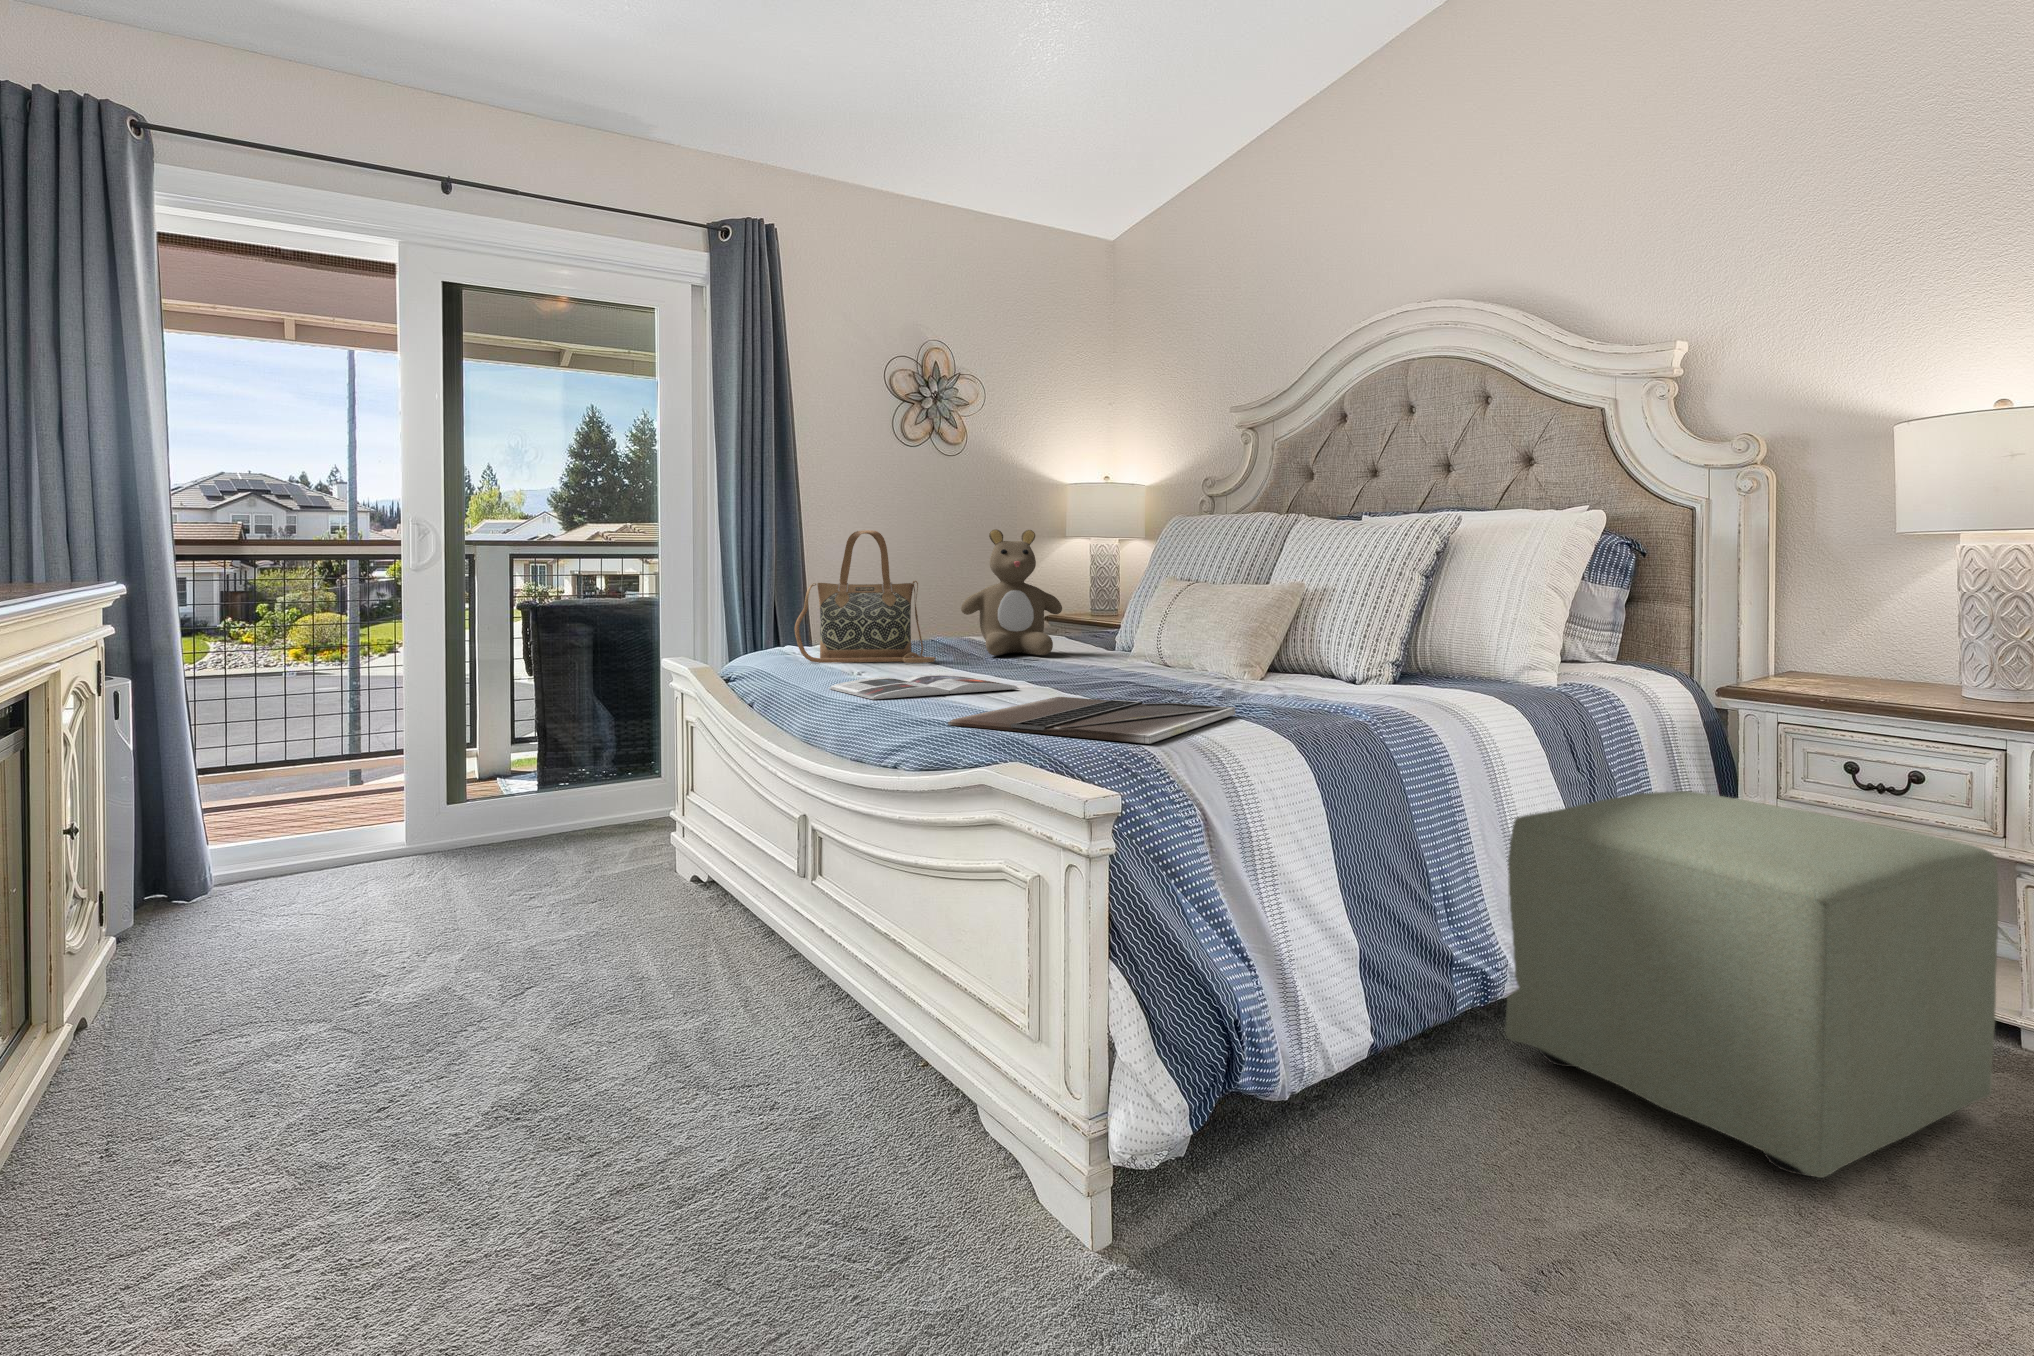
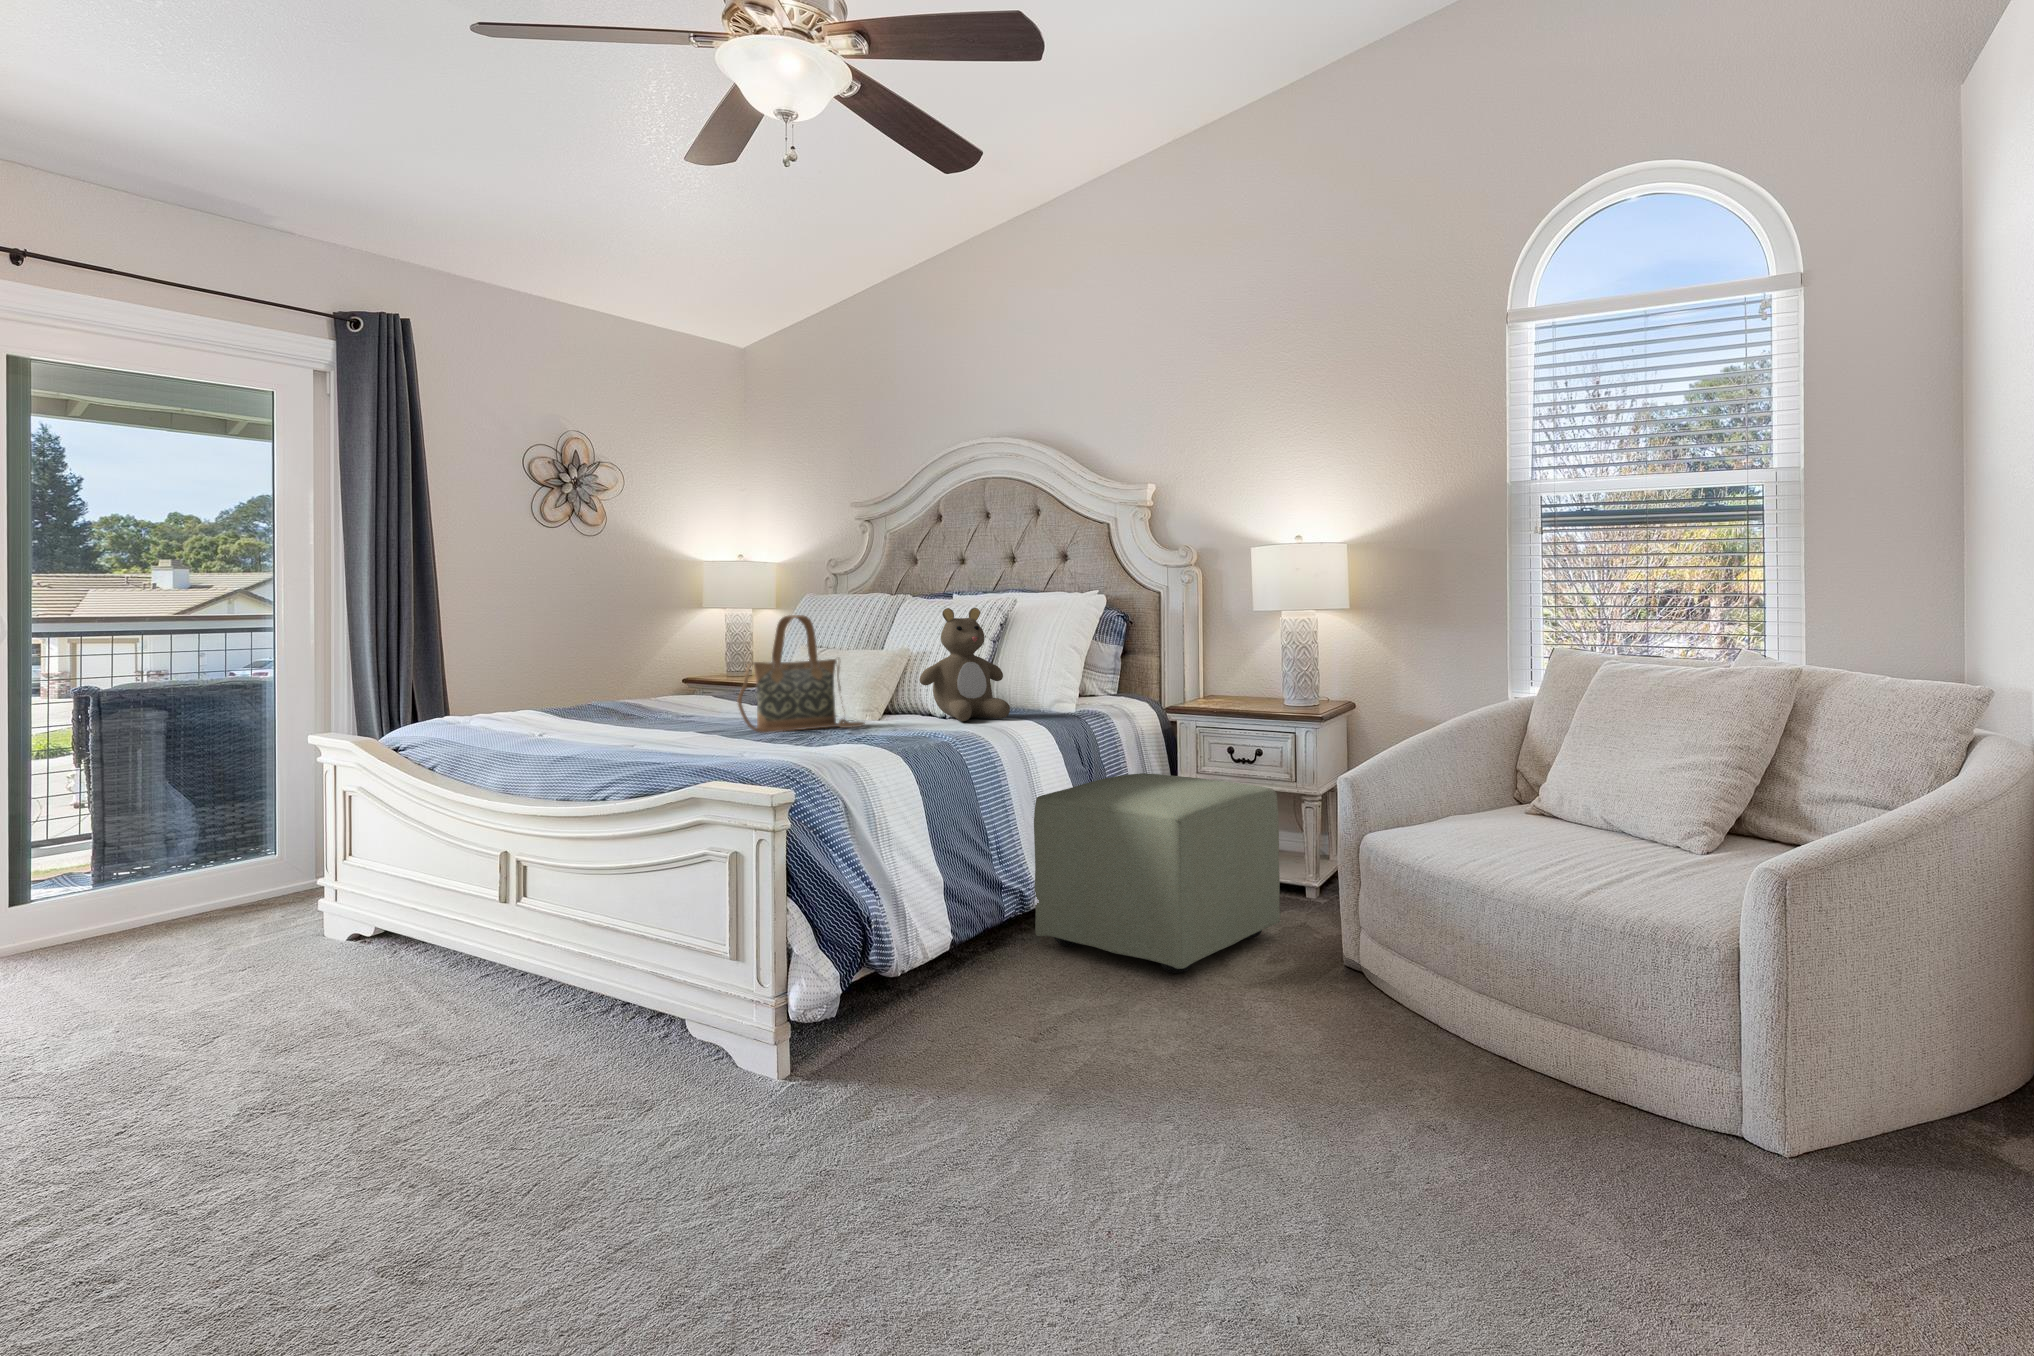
teddy bear: present [961,529,1062,656] -> present [920,608,1010,721]
handbag: present [795,530,936,663] -> present [738,615,865,733]
magazine: present [829,674,1019,699] -> none [543,732,699,753]
laptop: present [948,697,1235,744] -> none [664,740,860,766]

